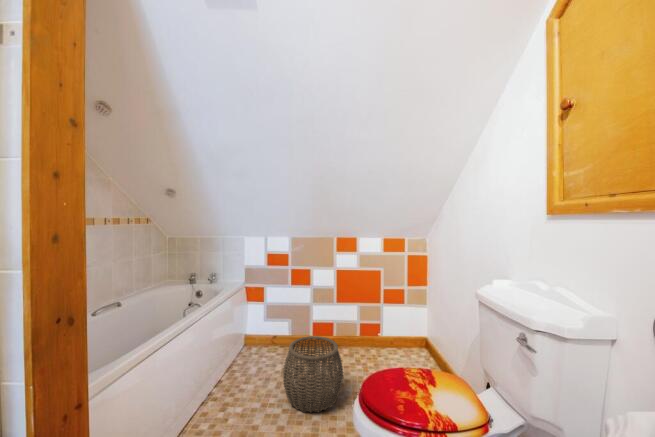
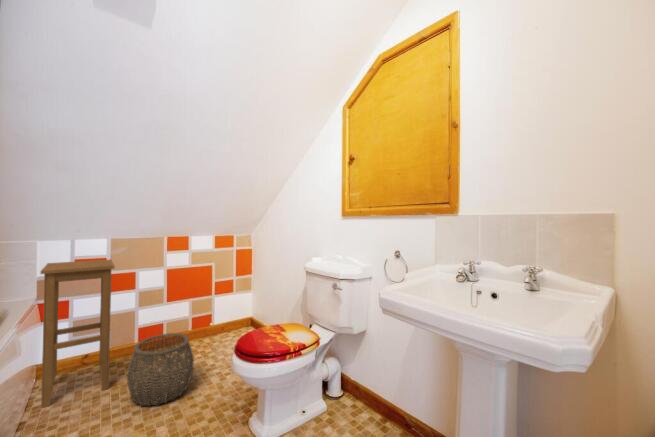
stool: none [235,256,290,374] -> present [41,260,115,408]

